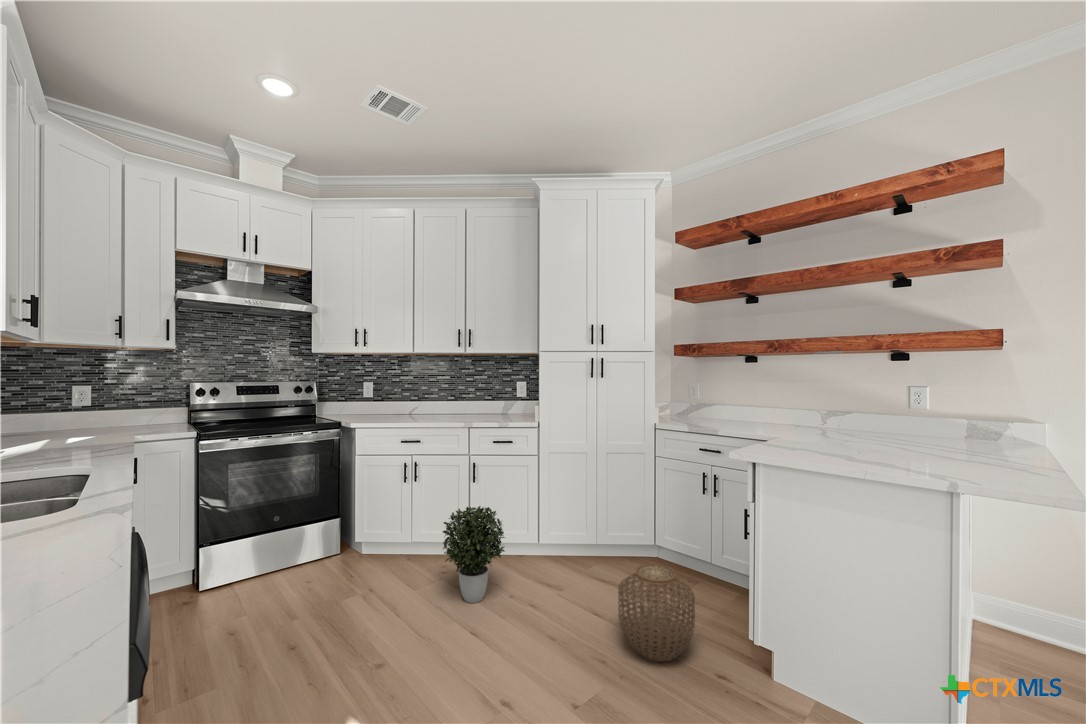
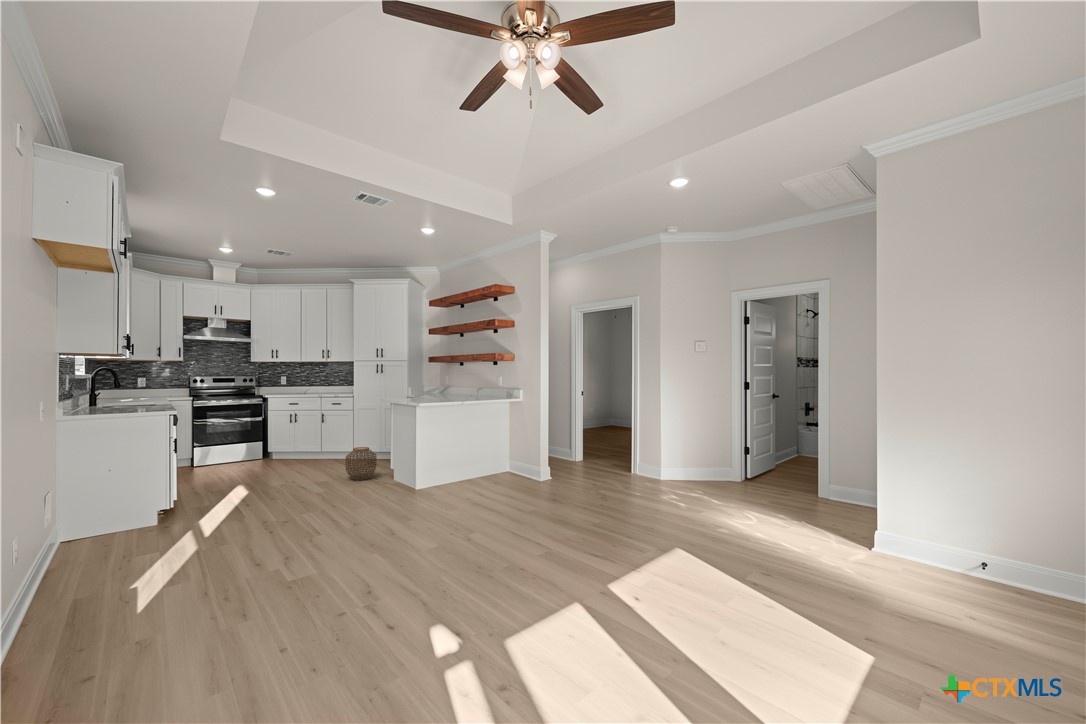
potted plant: present [443,506,505,603] -> none [292,429,323,470]

